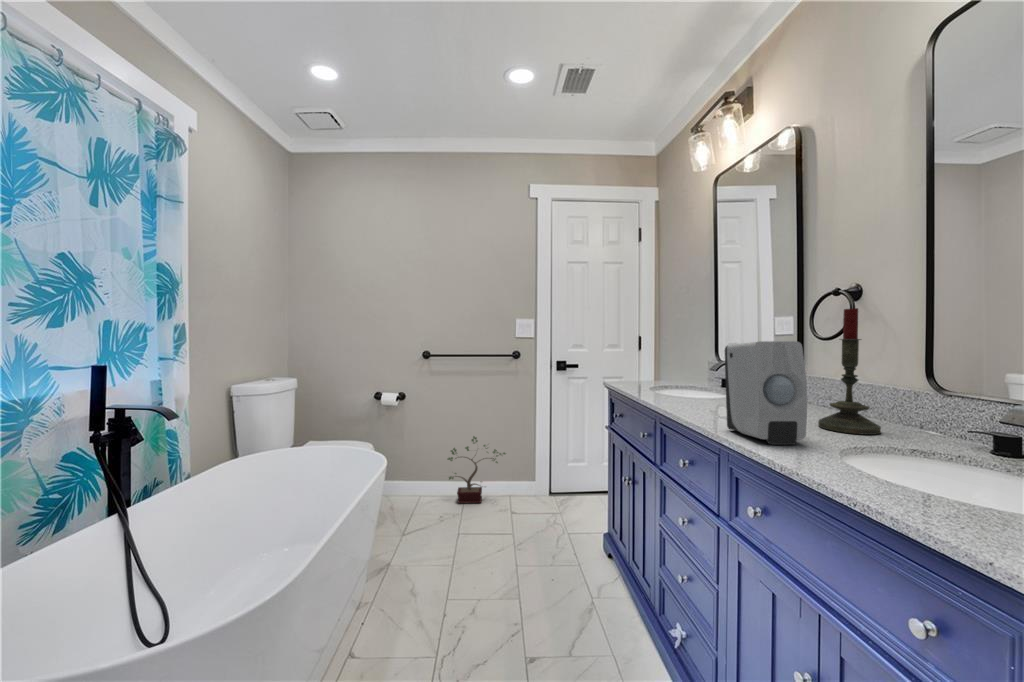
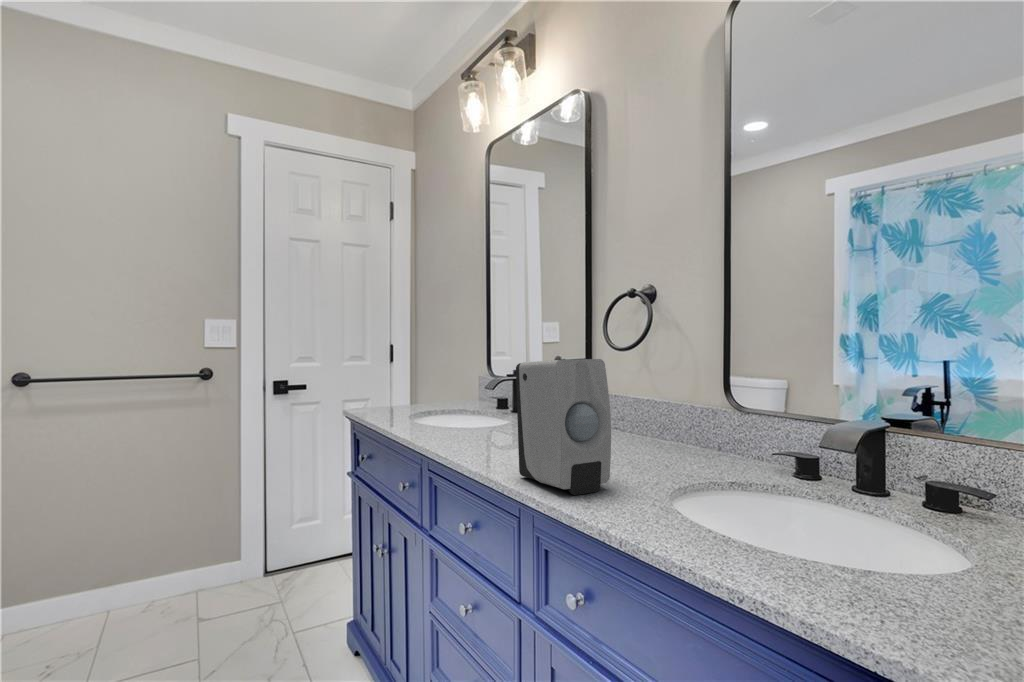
candle: present [818,305,881,435] -> none [613,312,671,465]
potted plant: present [448,436,505,503] -> none [56,512,184,637]

